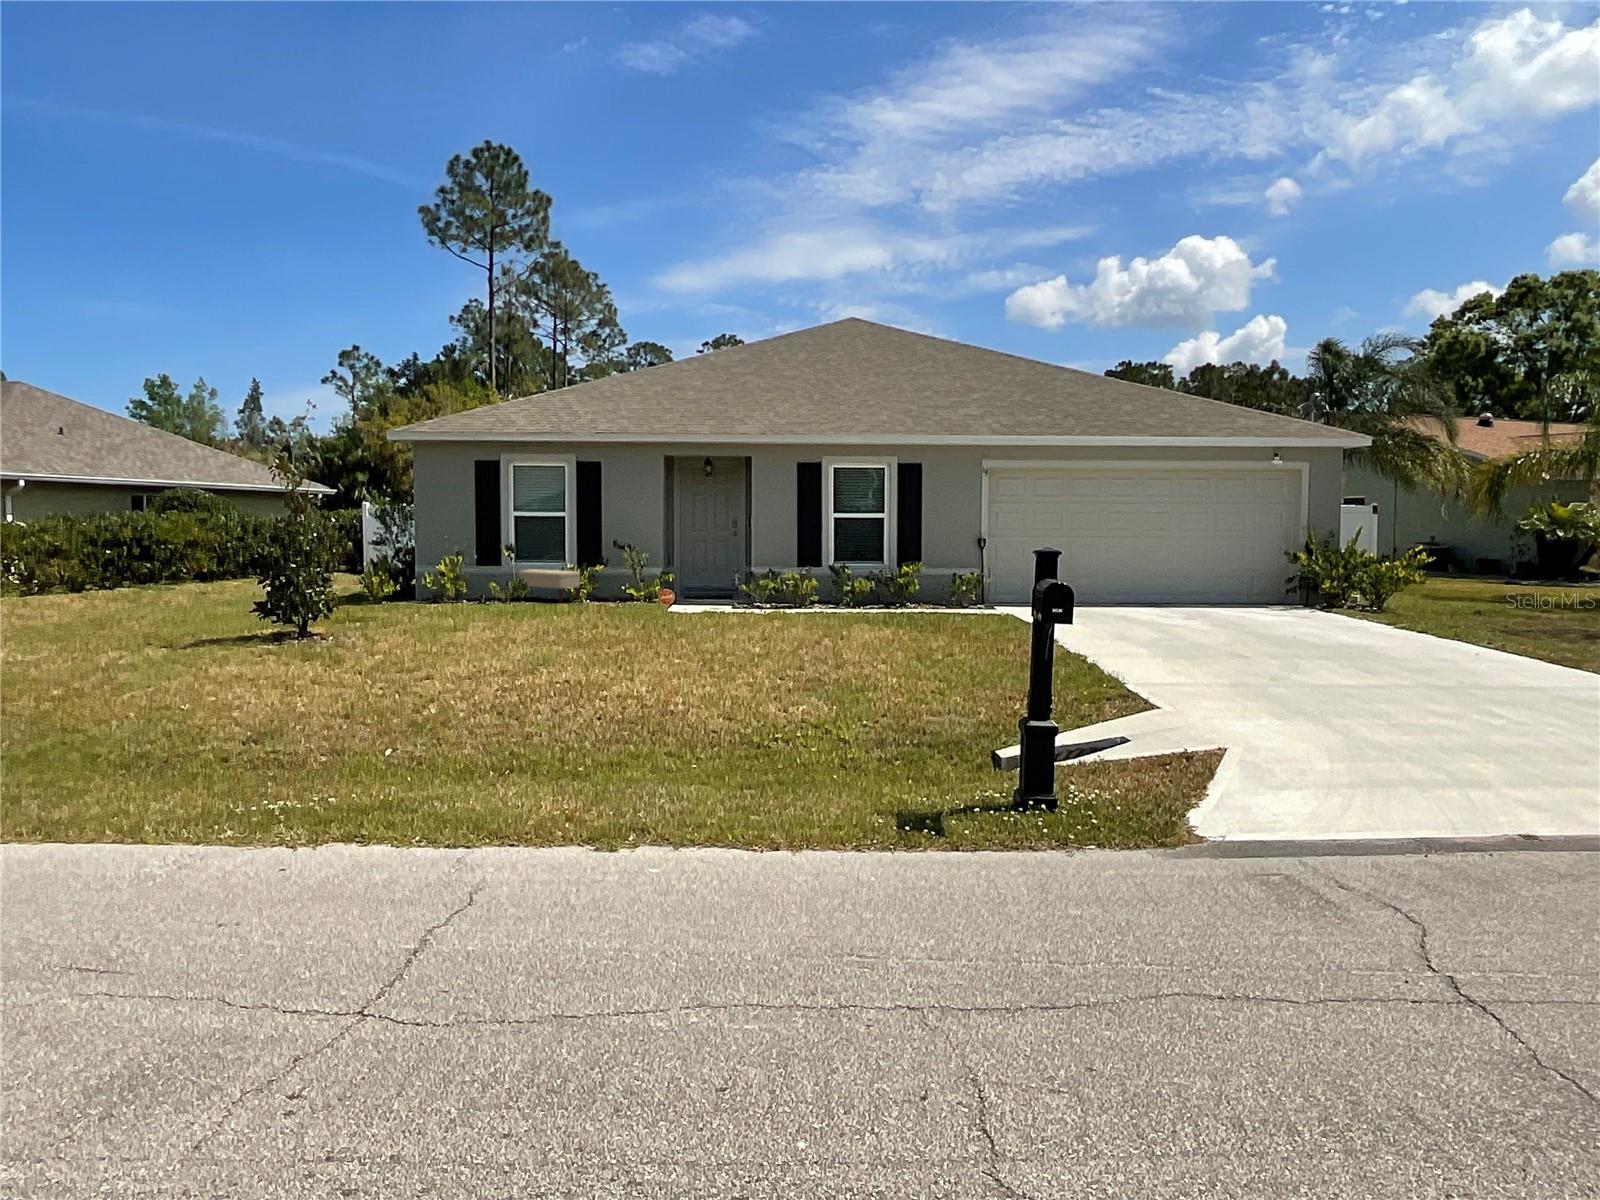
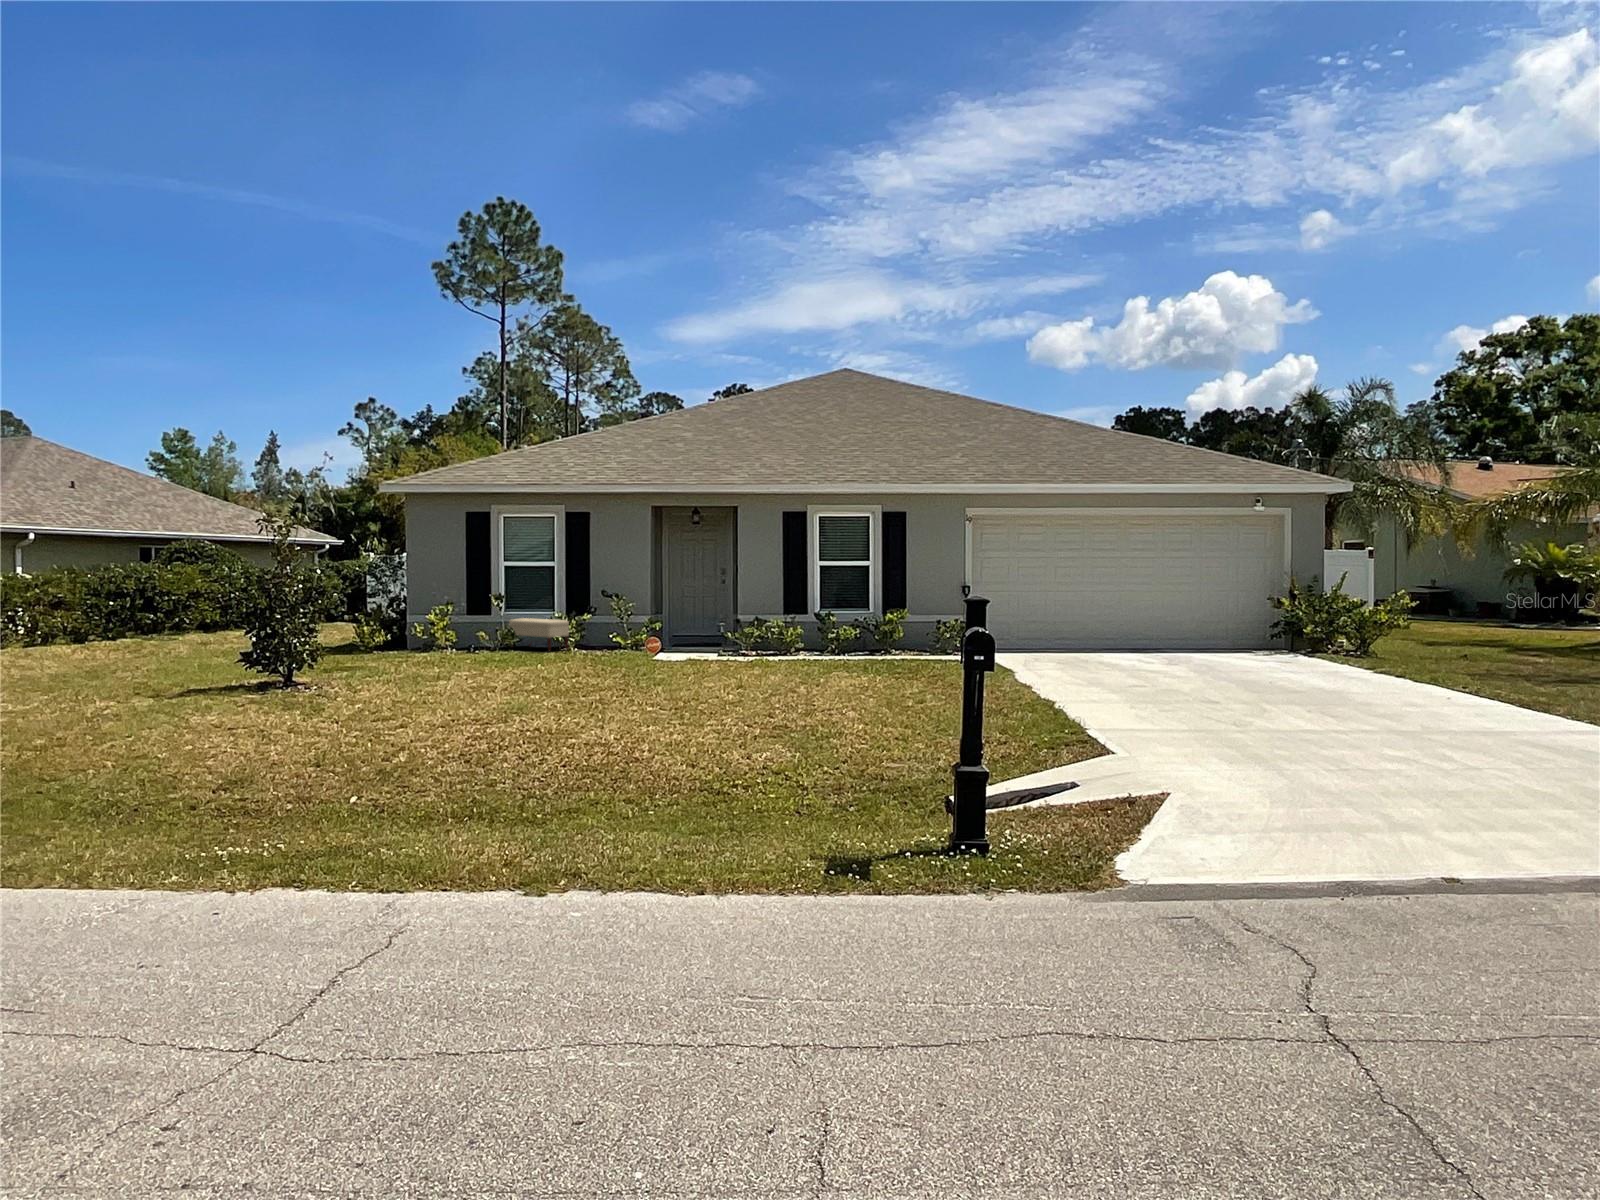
potted plant: present [447,565,467,603] -> none [436,613,458,652]

